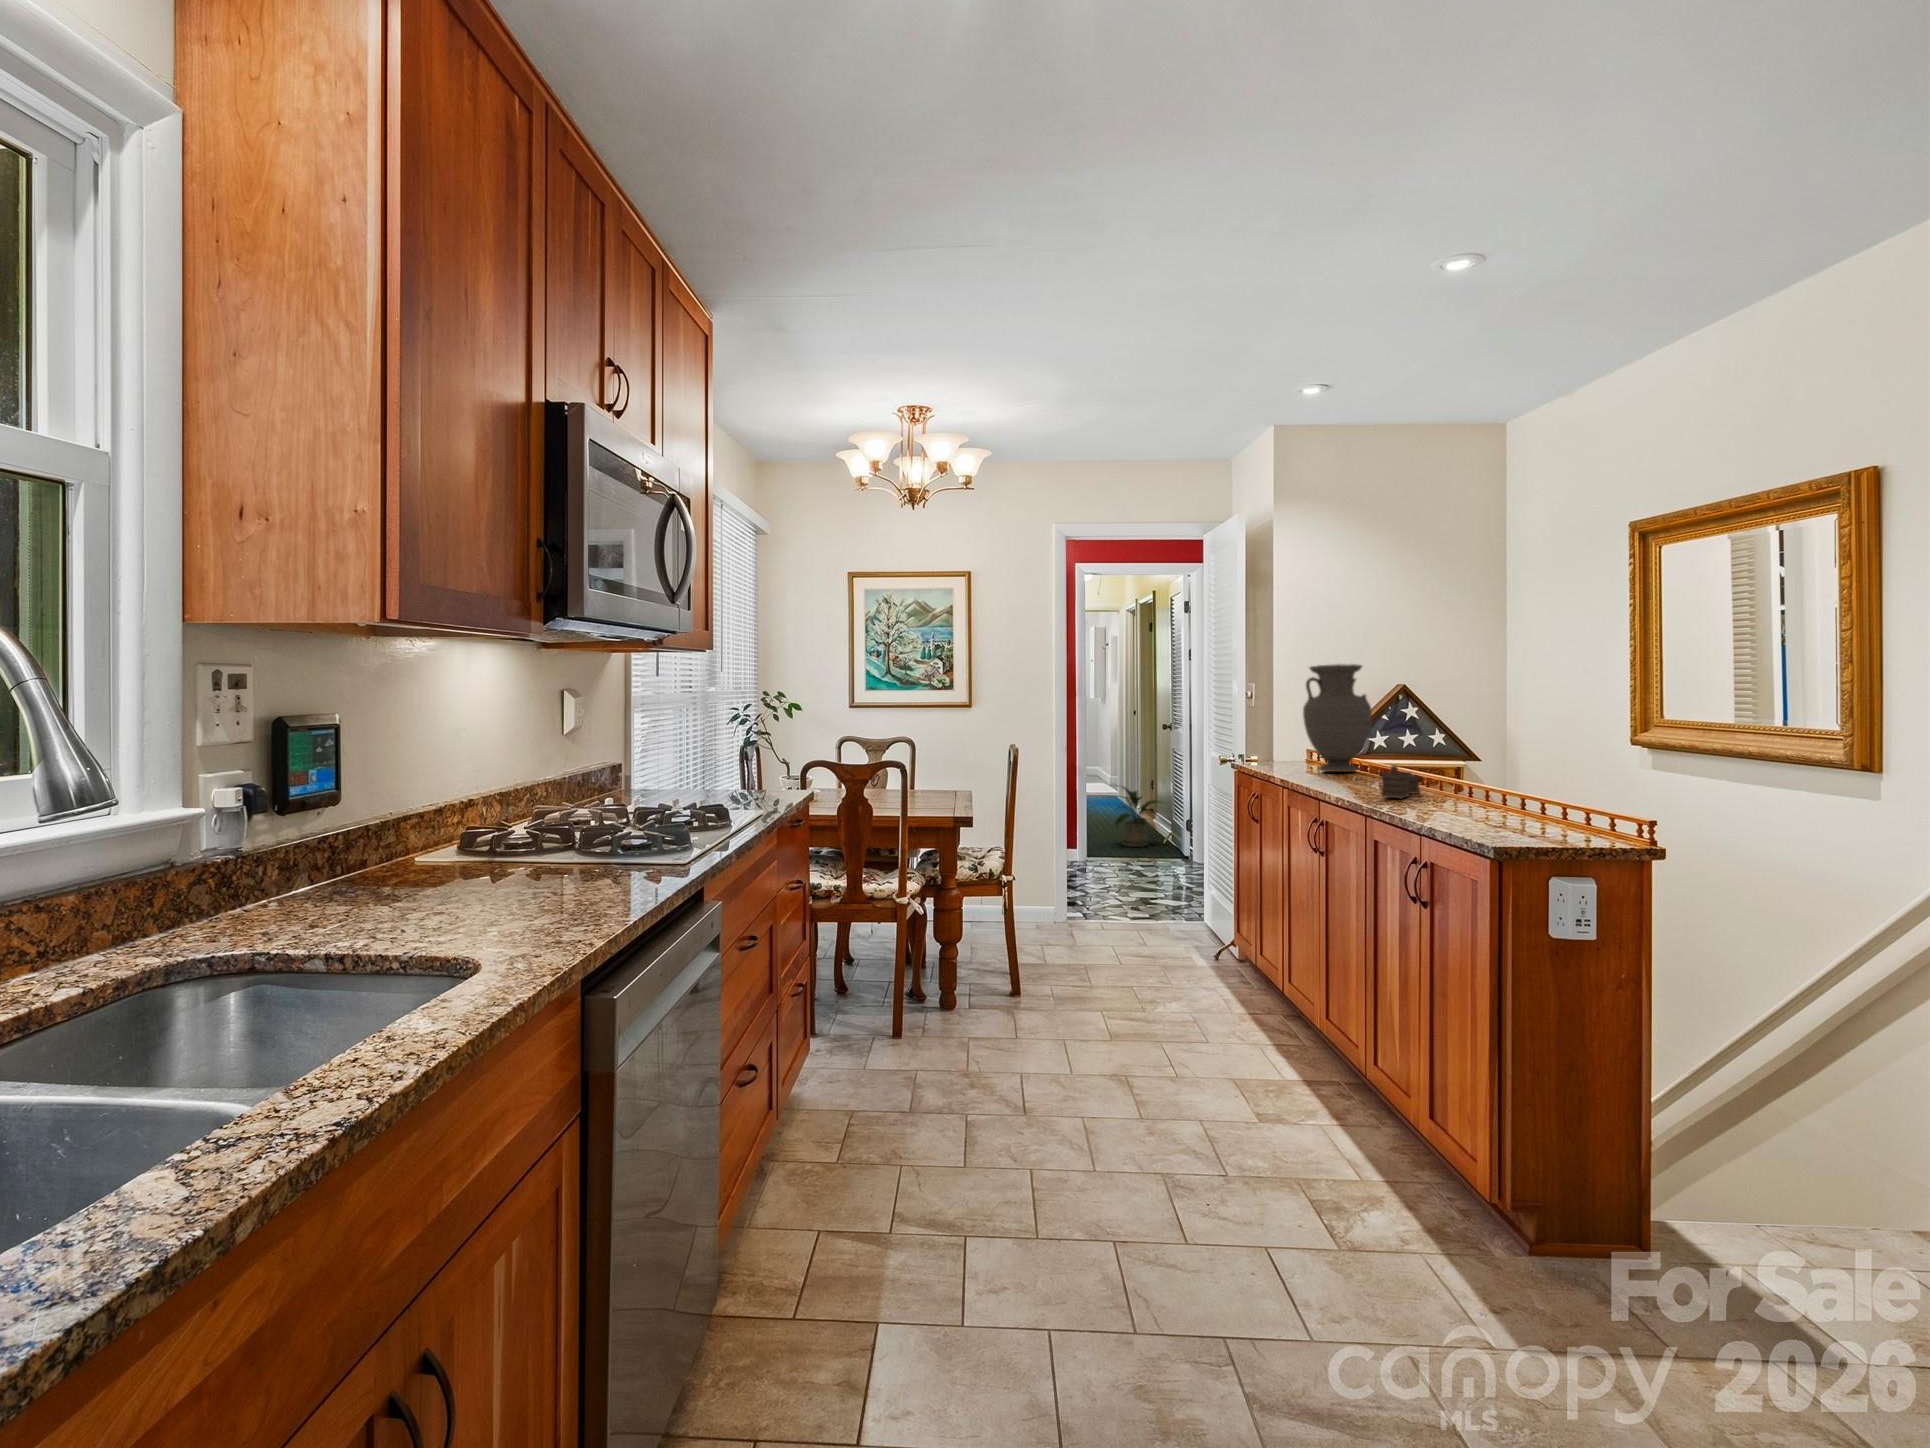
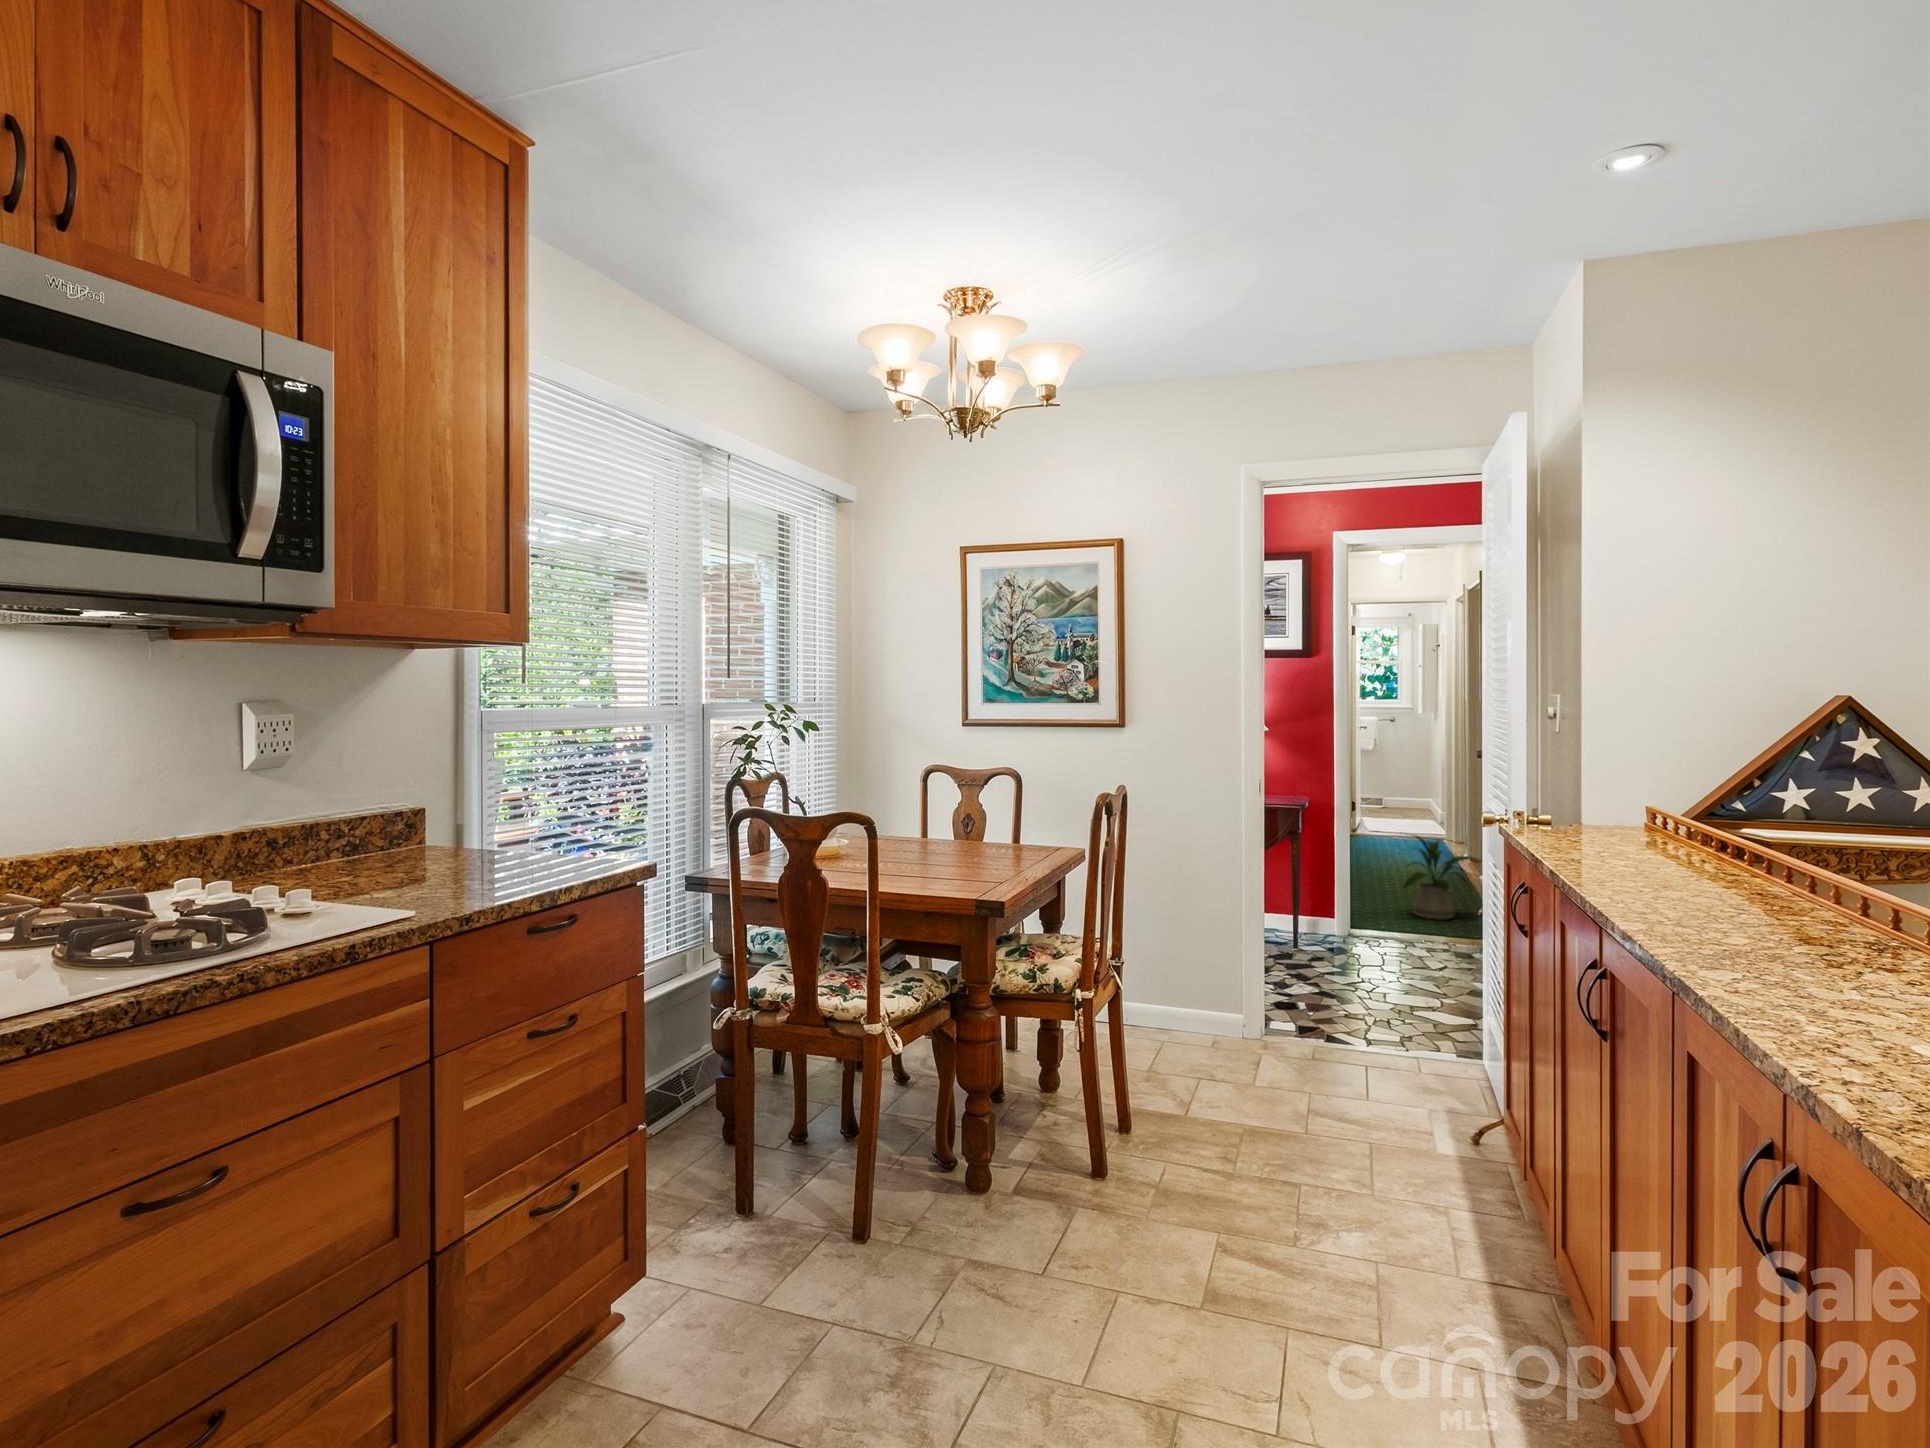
vase: present [1303,664,1372,772] -> none [1603,655,1749,860]
book: present [1380,765,1421,798] -> none [1719,868,1835,951]

